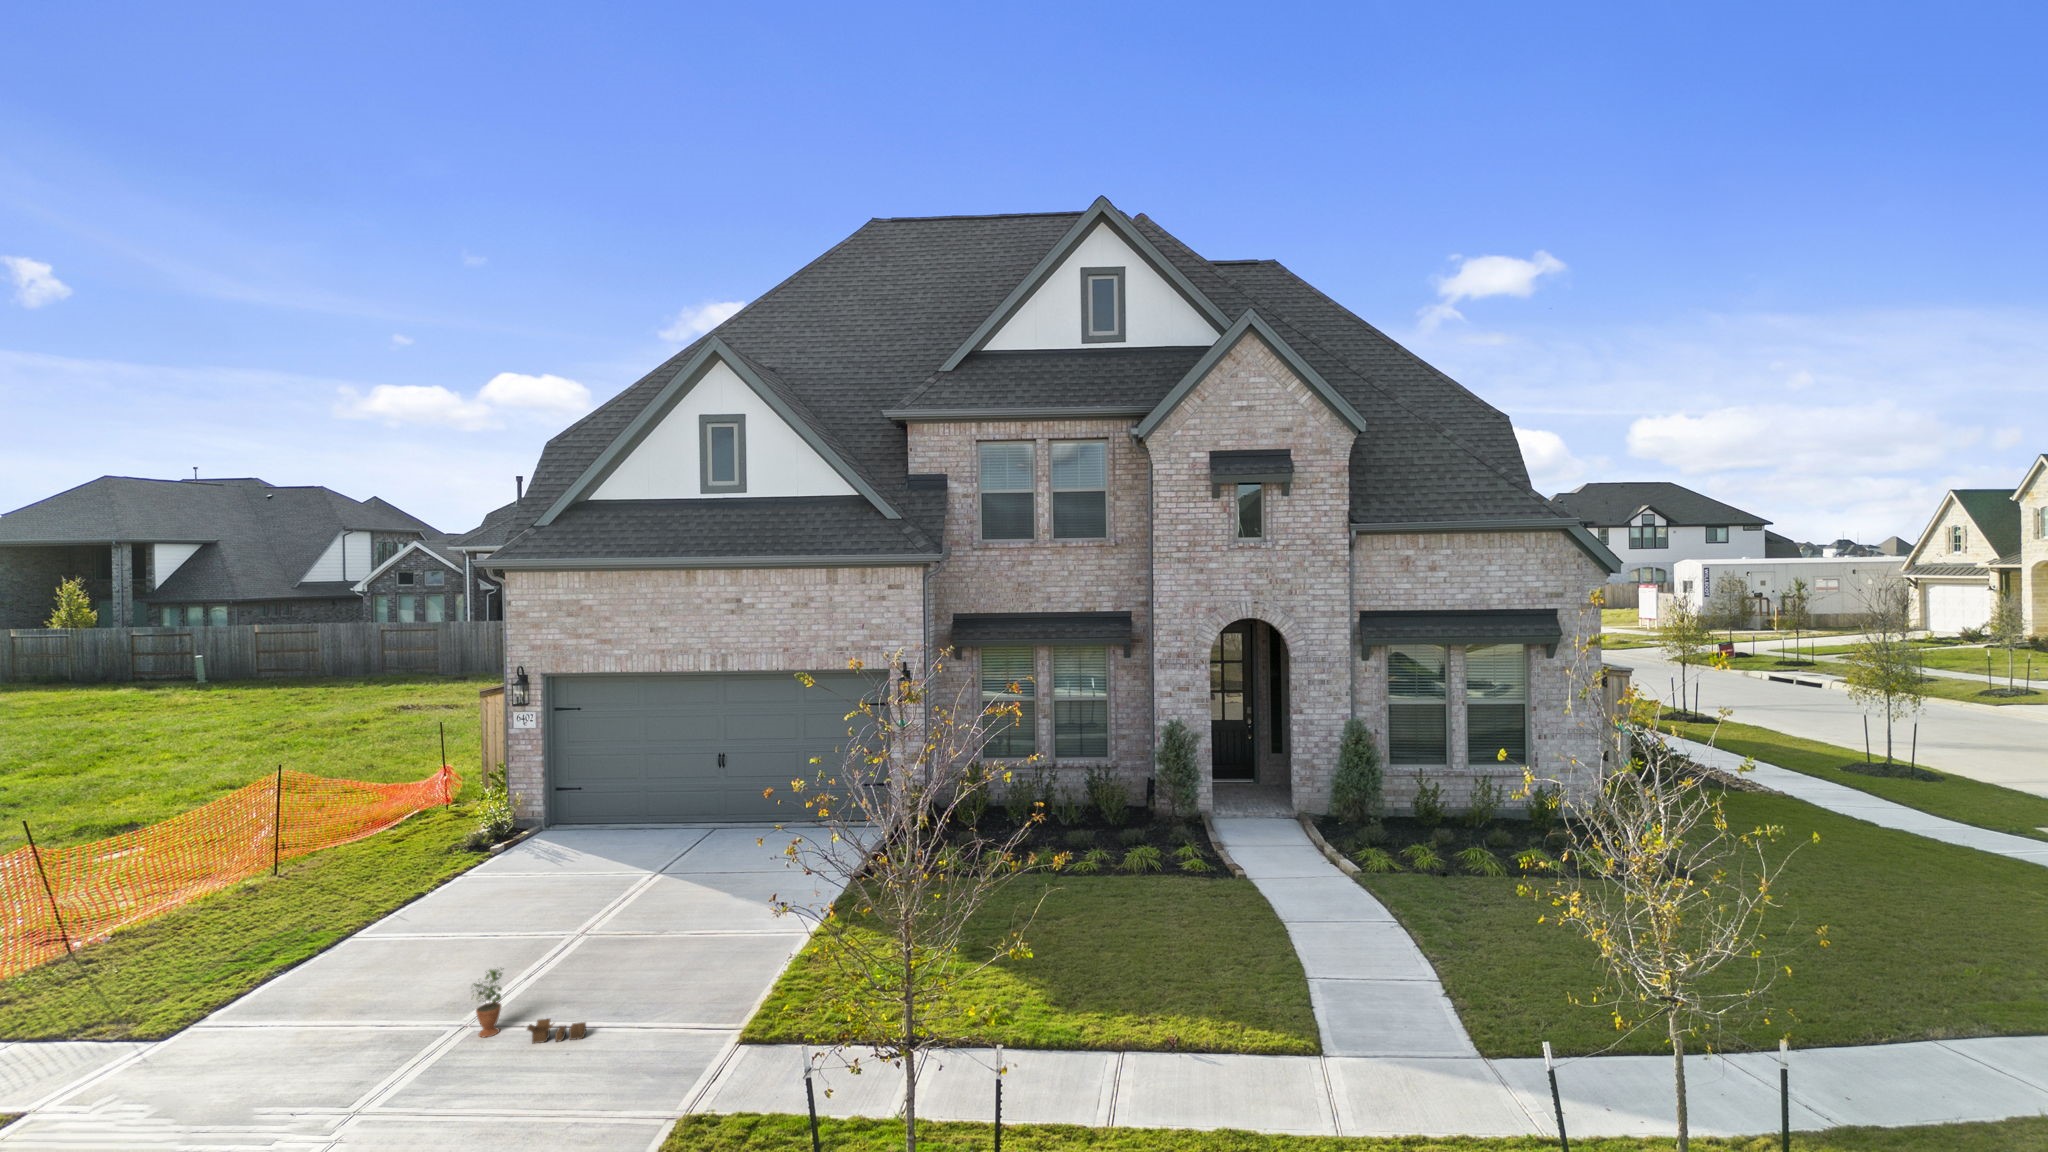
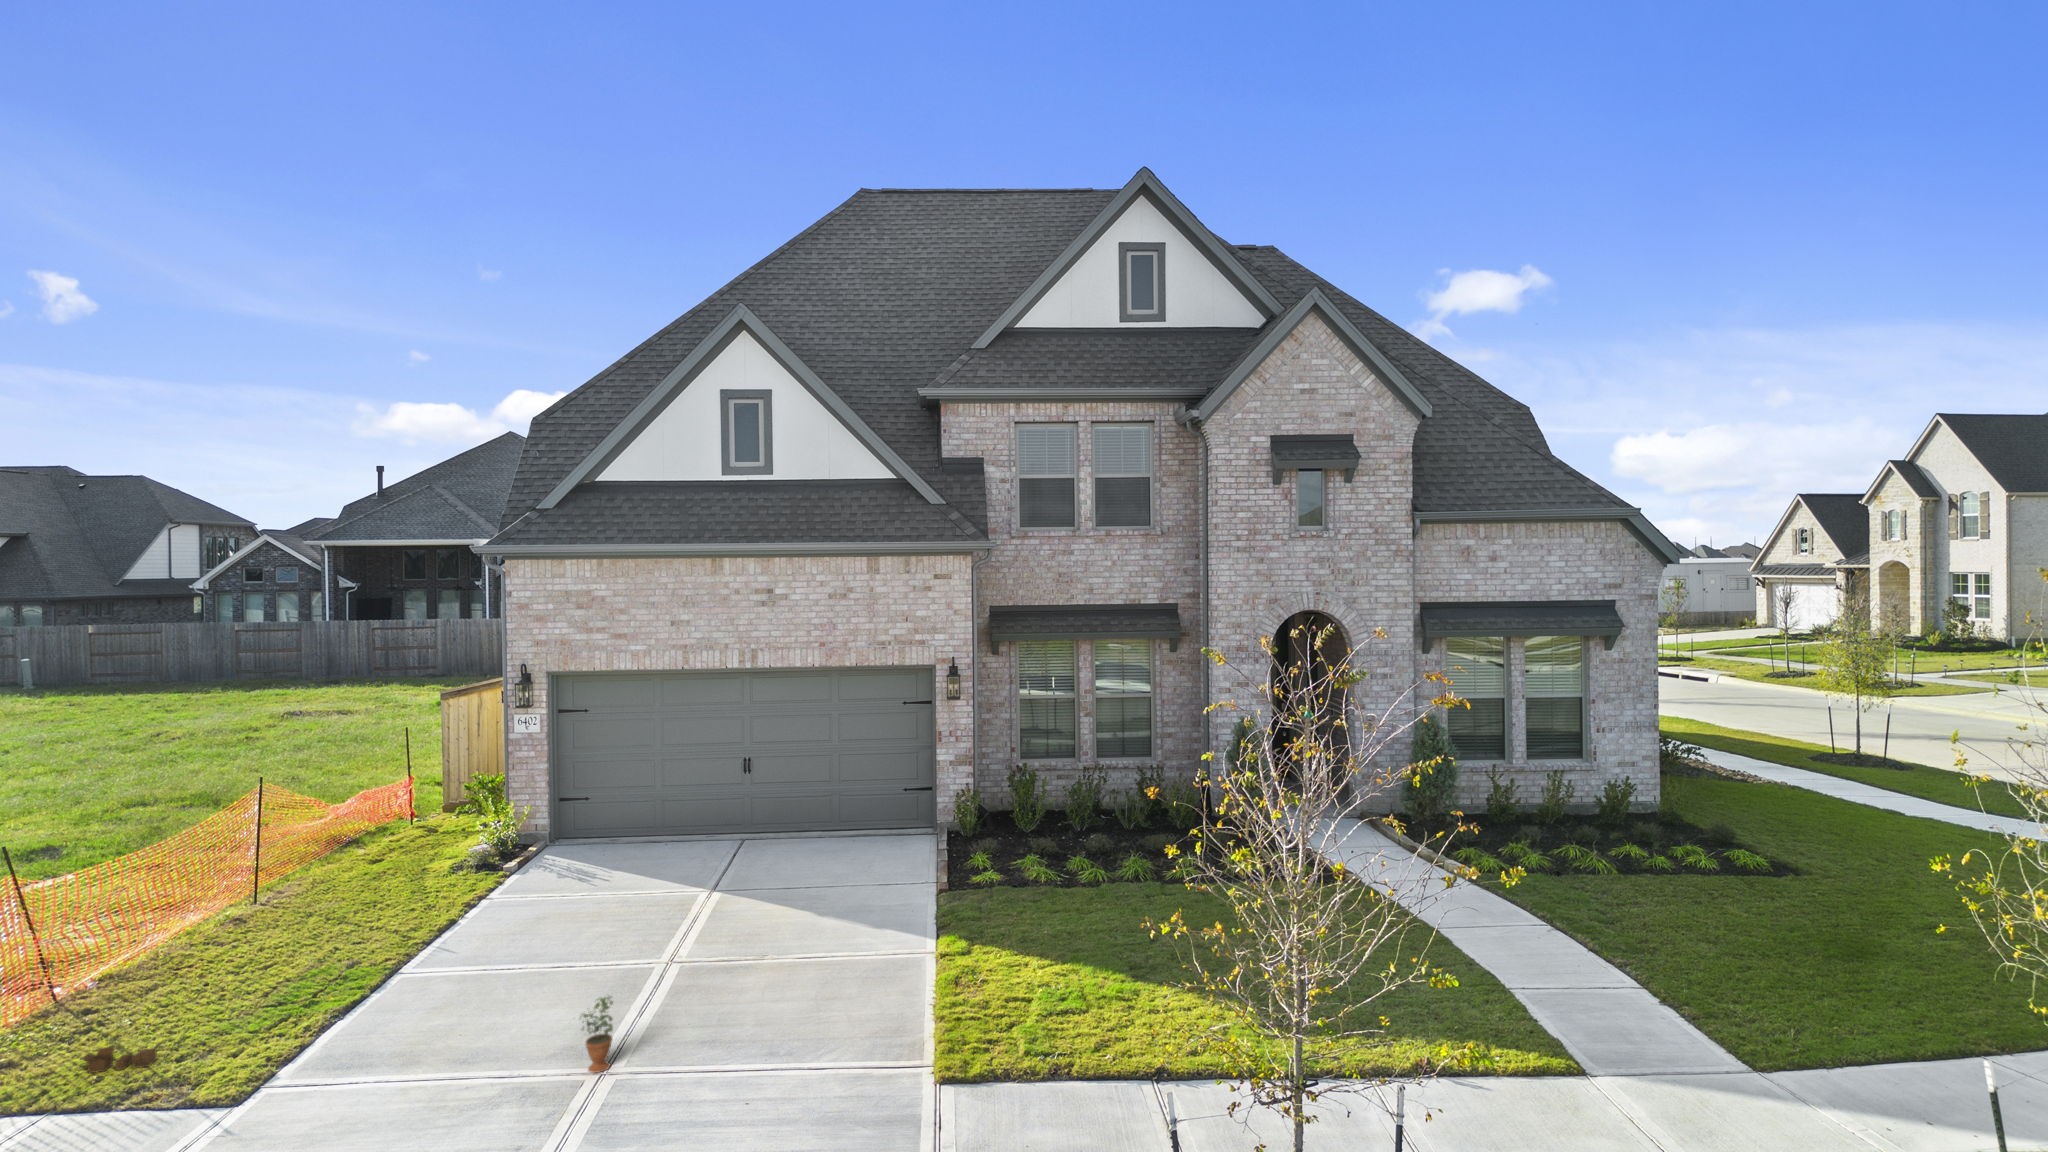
cardboard box: present [527,1019,586,1043] -> present [82,1046,157,1073]

